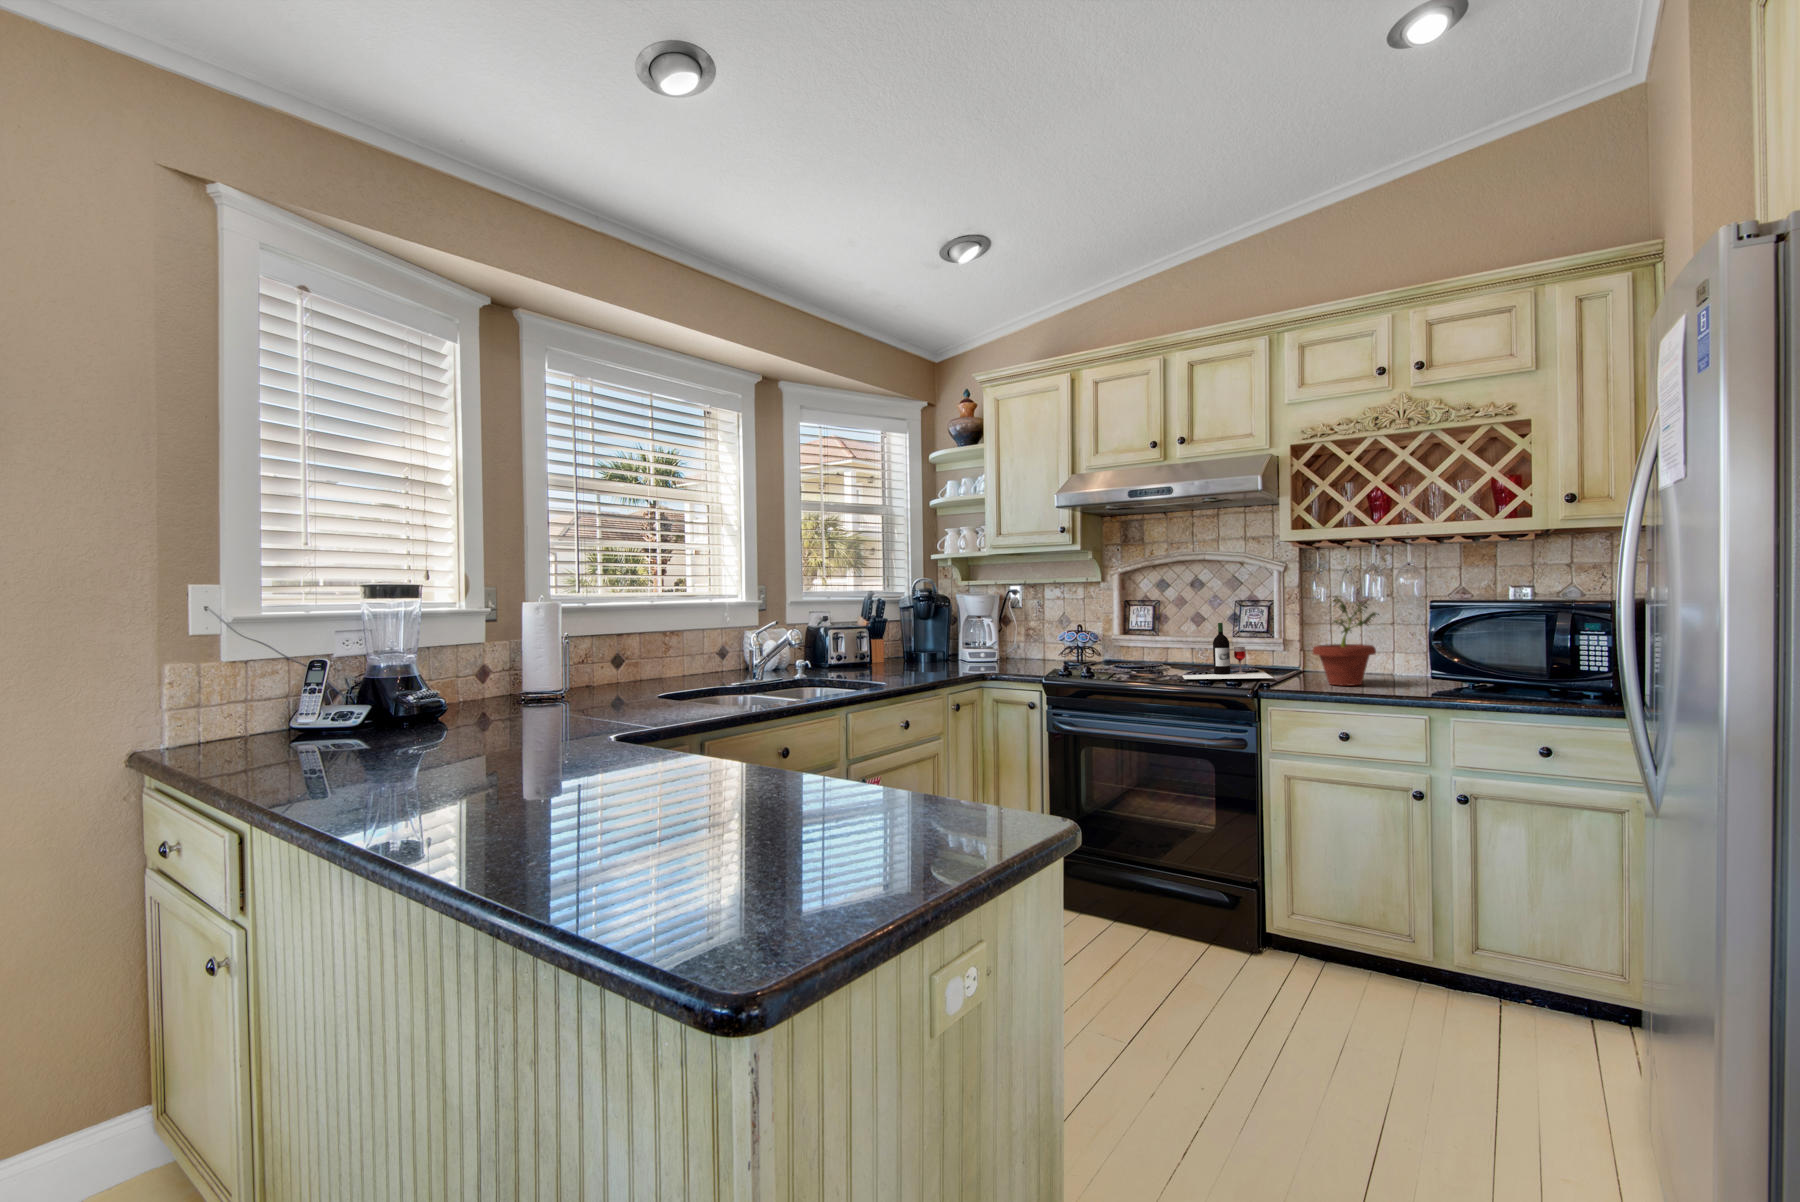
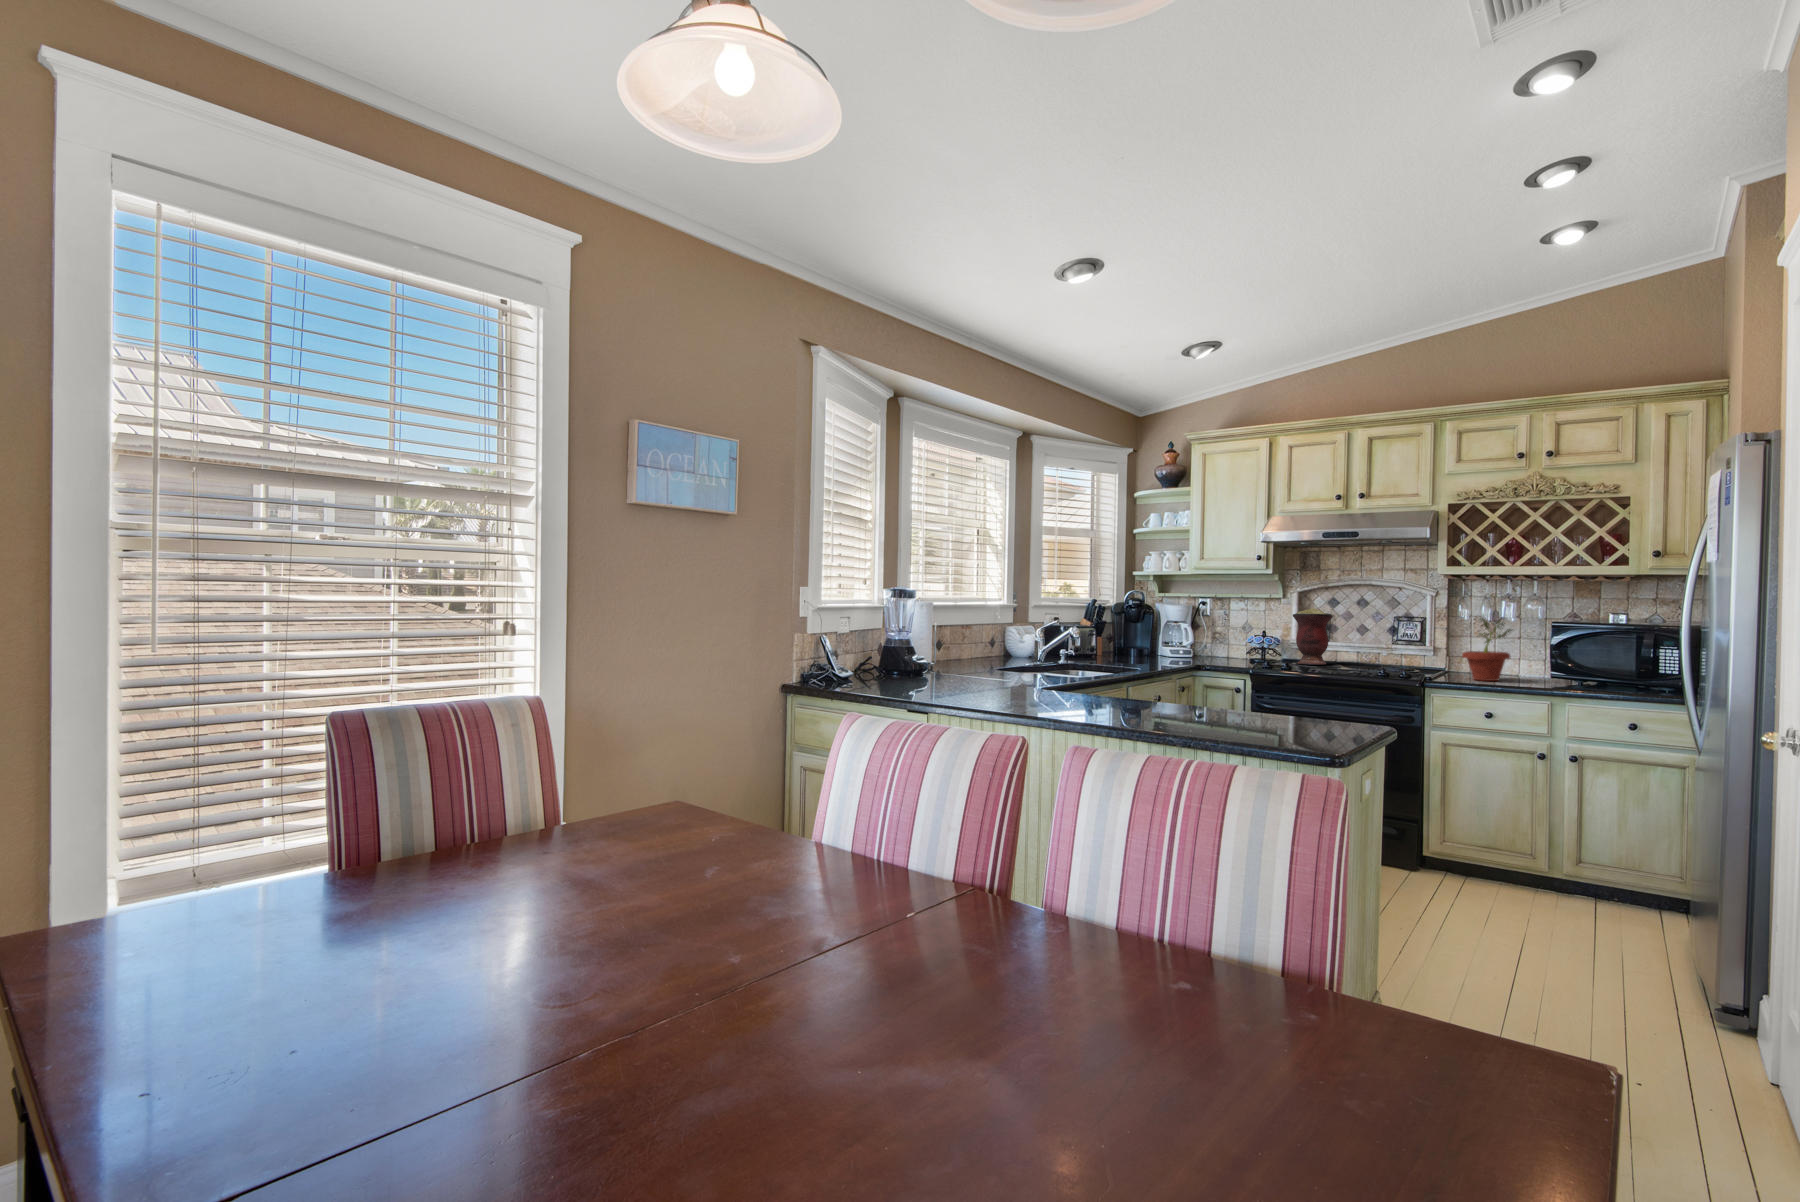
vase: none [1108,594,1157,667] -> present [1293,609,1333,664]
wine bottle: present [1183,623,1273,679] -> none [1352,633,1431,674]

